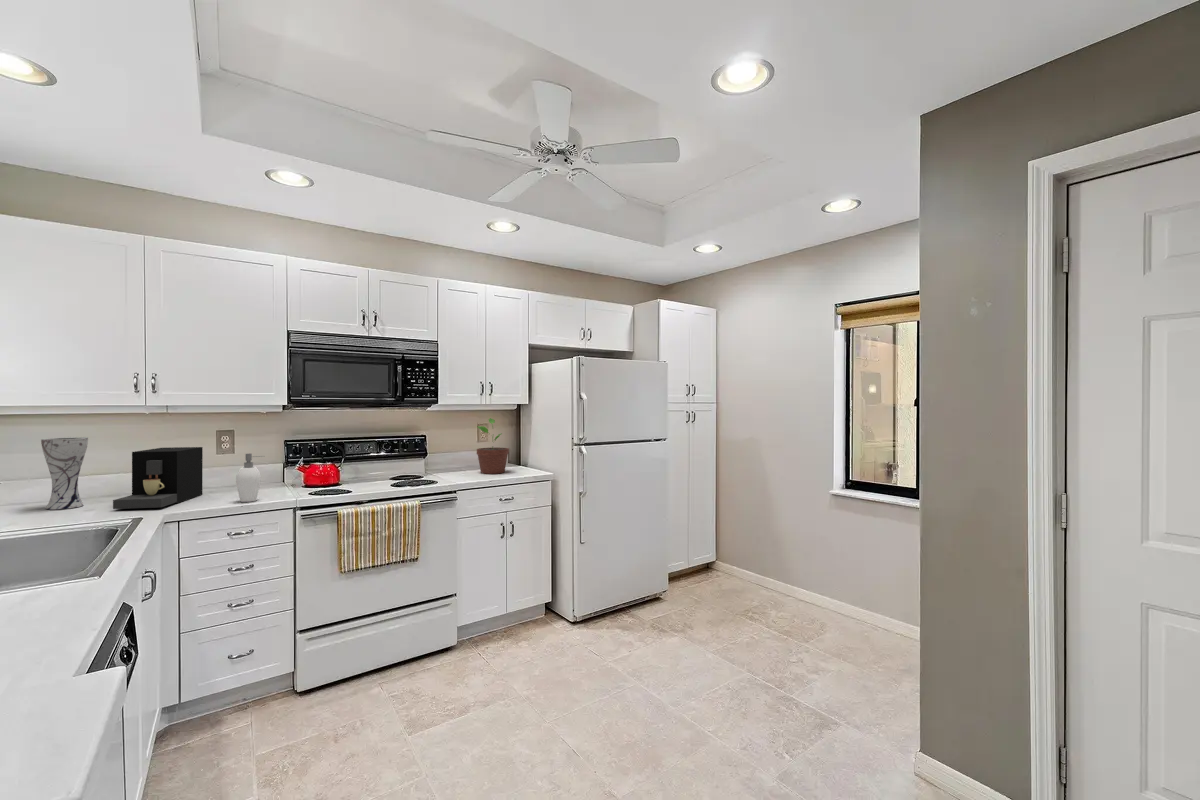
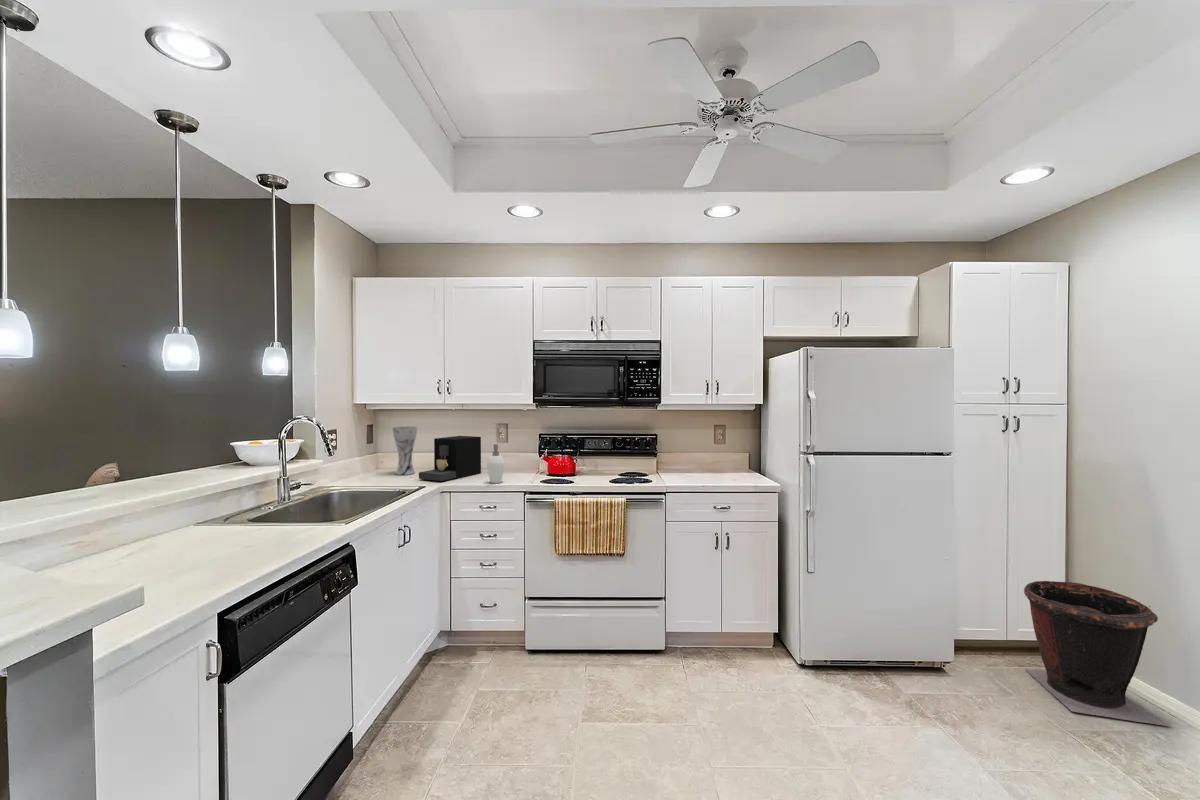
potted plant: present [477,418,509,474] -> none [705,419,739,478]
trash can: none [700,522,772,602] -> present [1024,581,1170,727]

